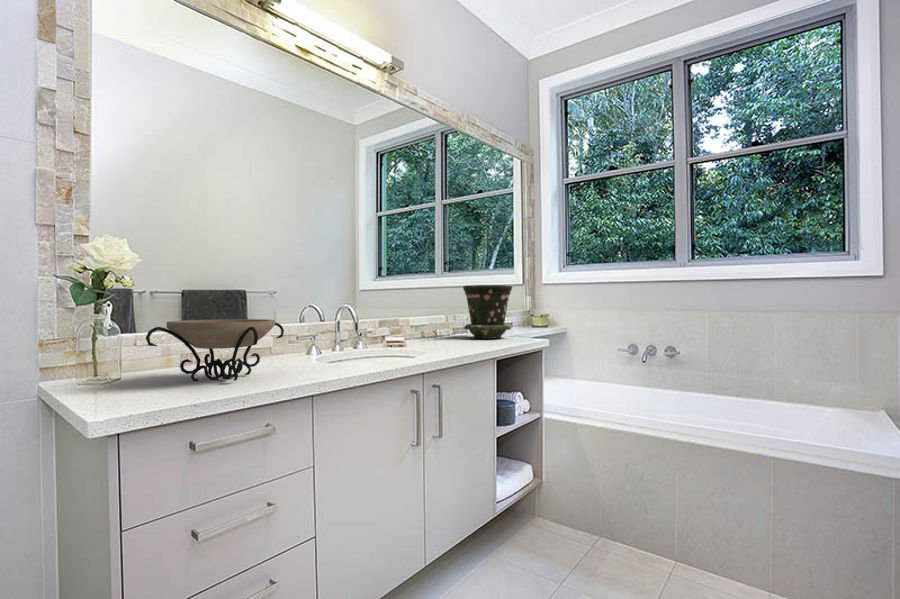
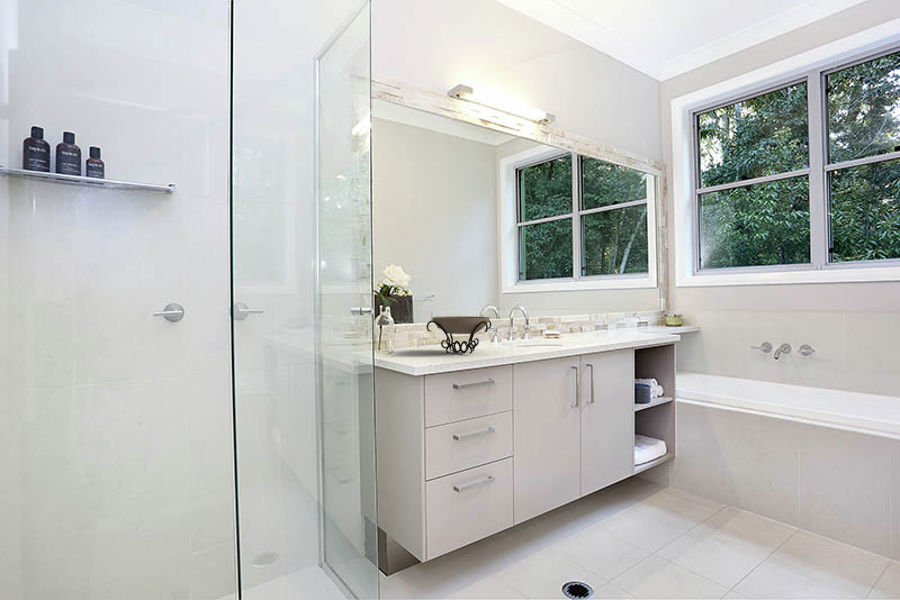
flower pot: present [463,285,512,339] -> none [604,290,648,334]

